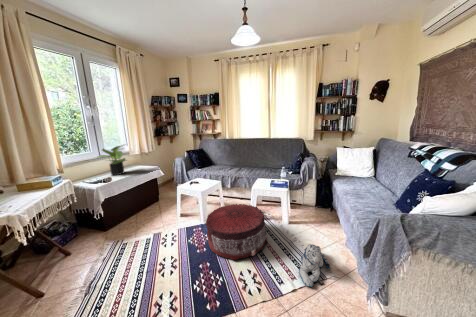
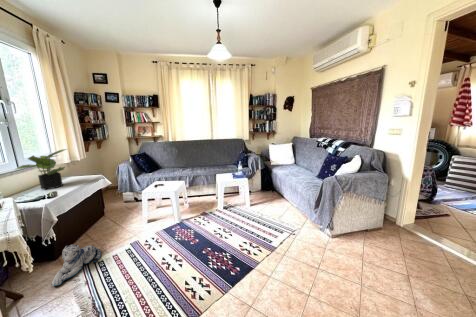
pouf: present [206,204,267,260] -> none [191,195,246,241]
plush toy: present [299,244,330,287] -> present [52,245,101,286]

